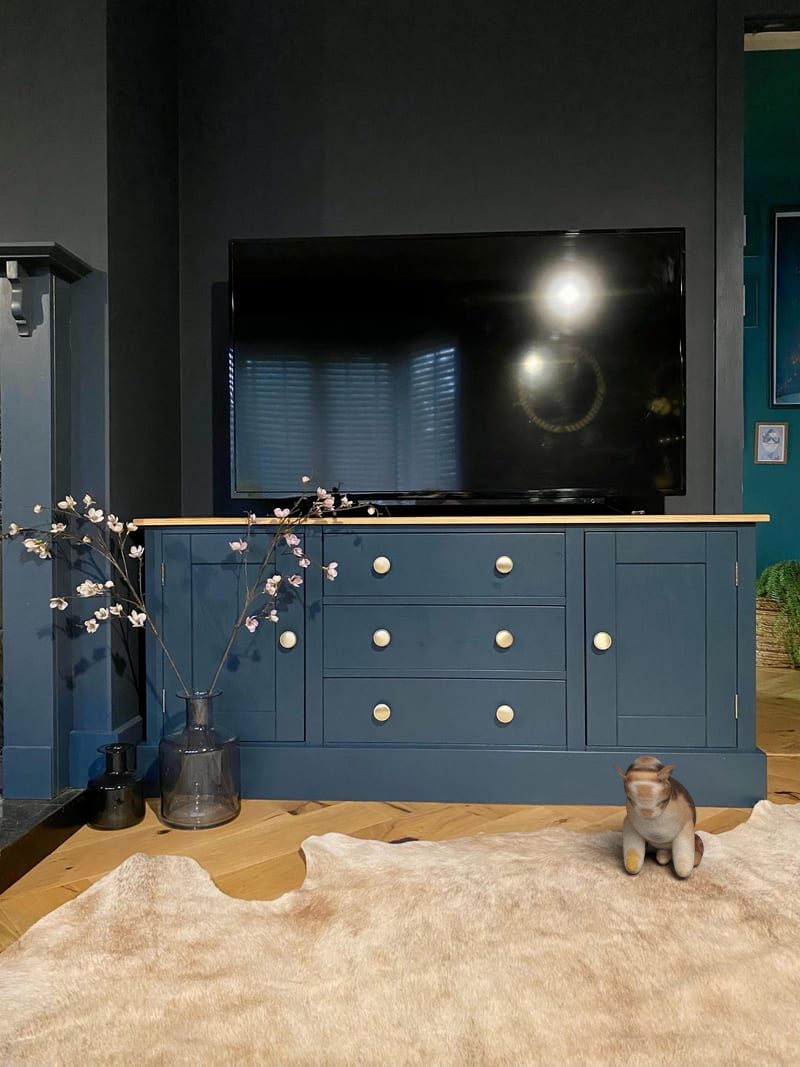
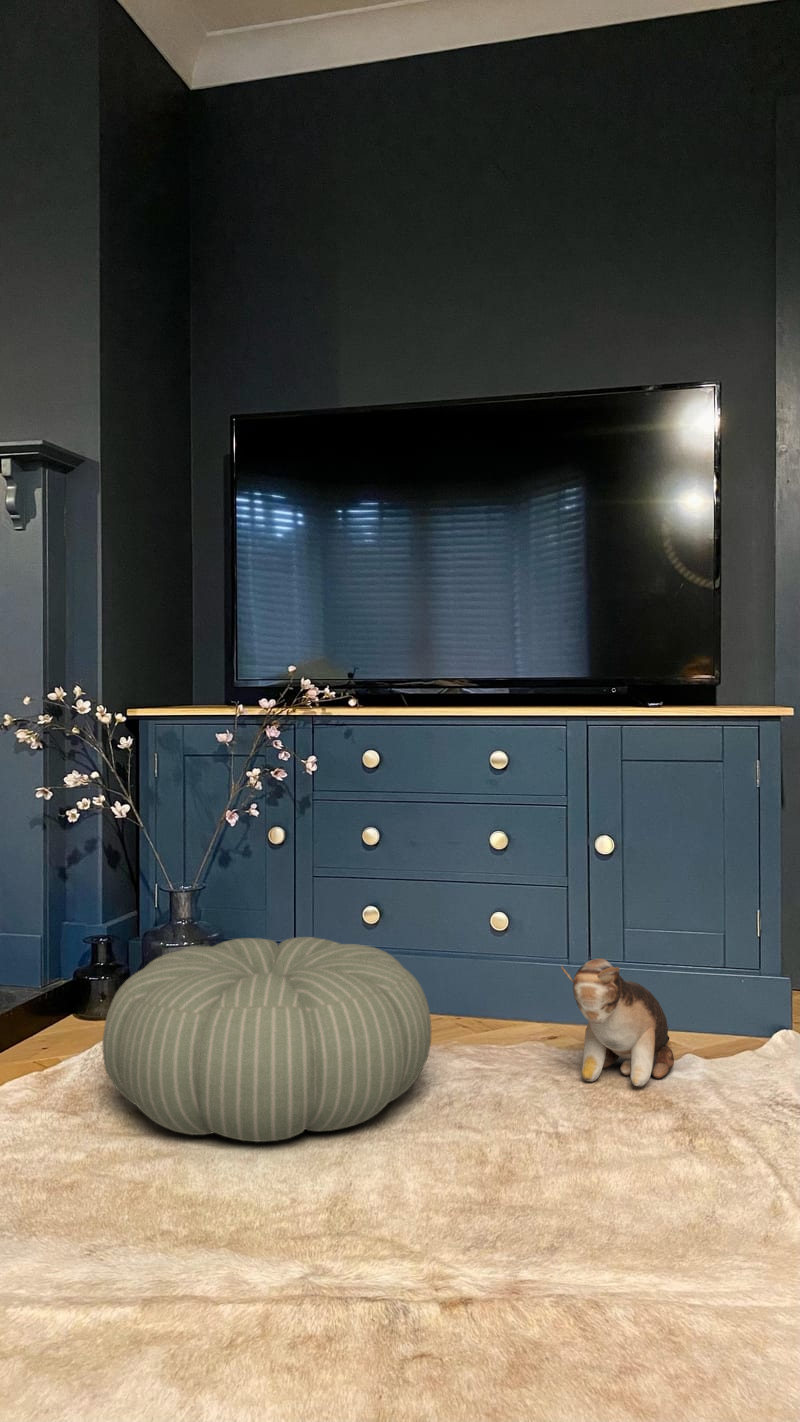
pouf: none [159,743,494,973] -> present [103,937,432,1142]

